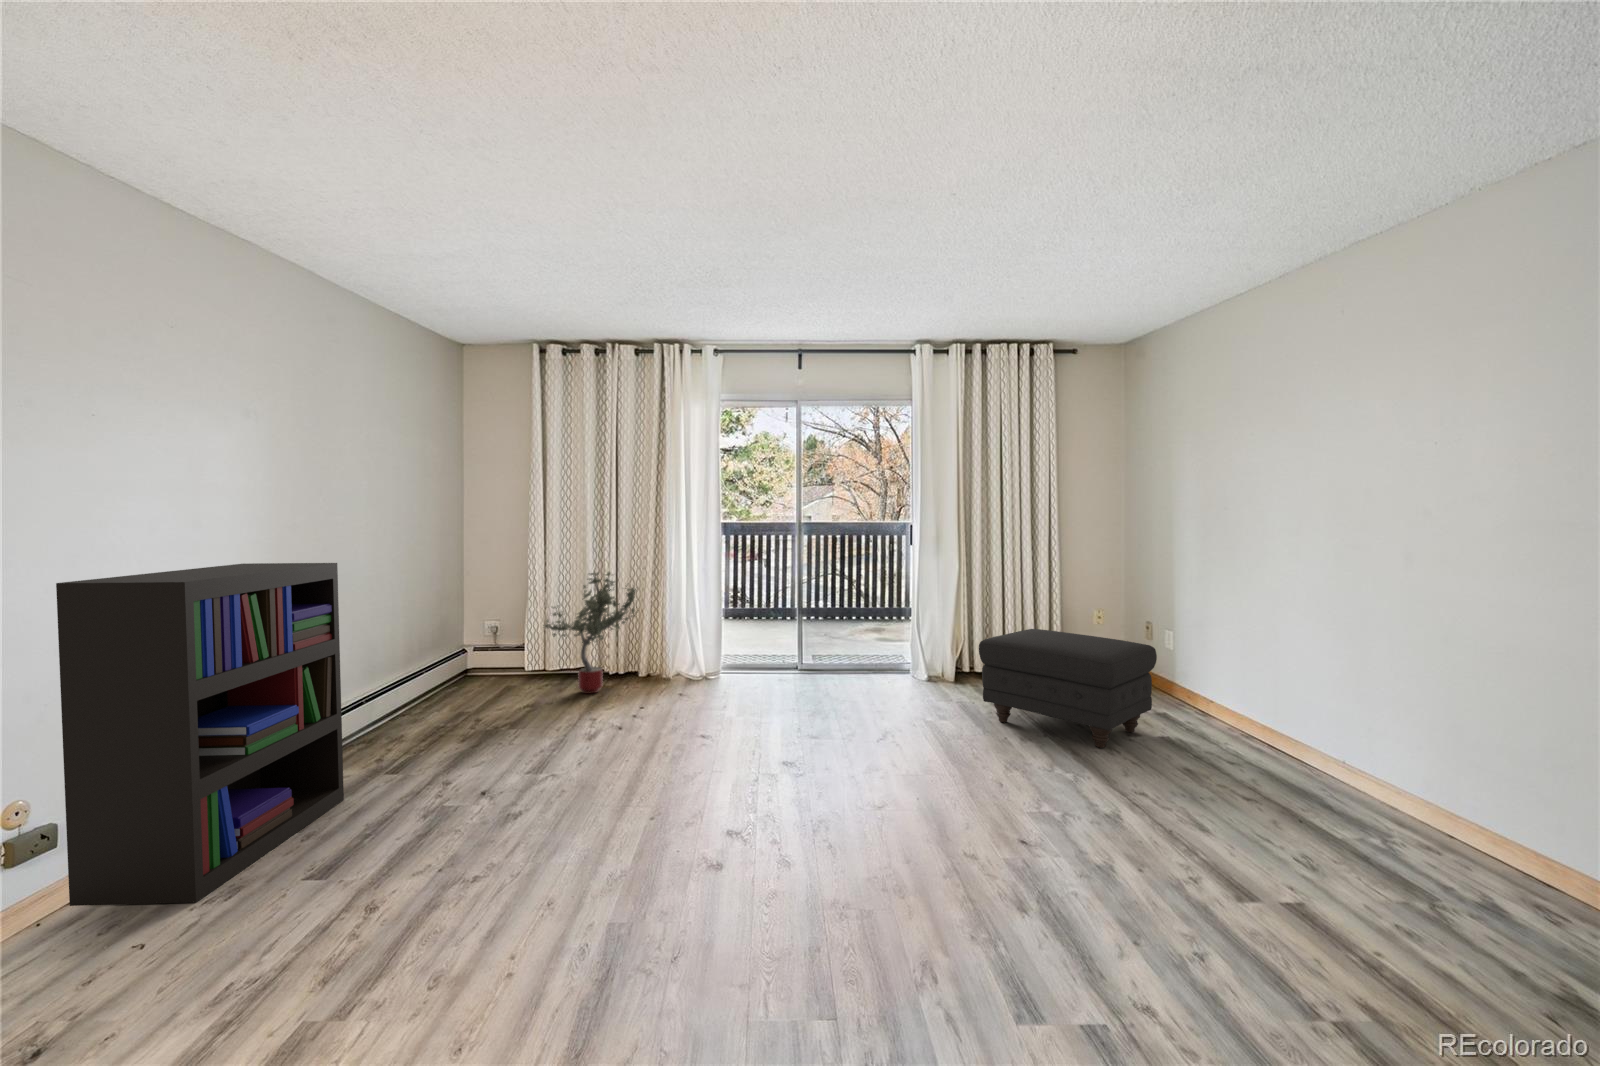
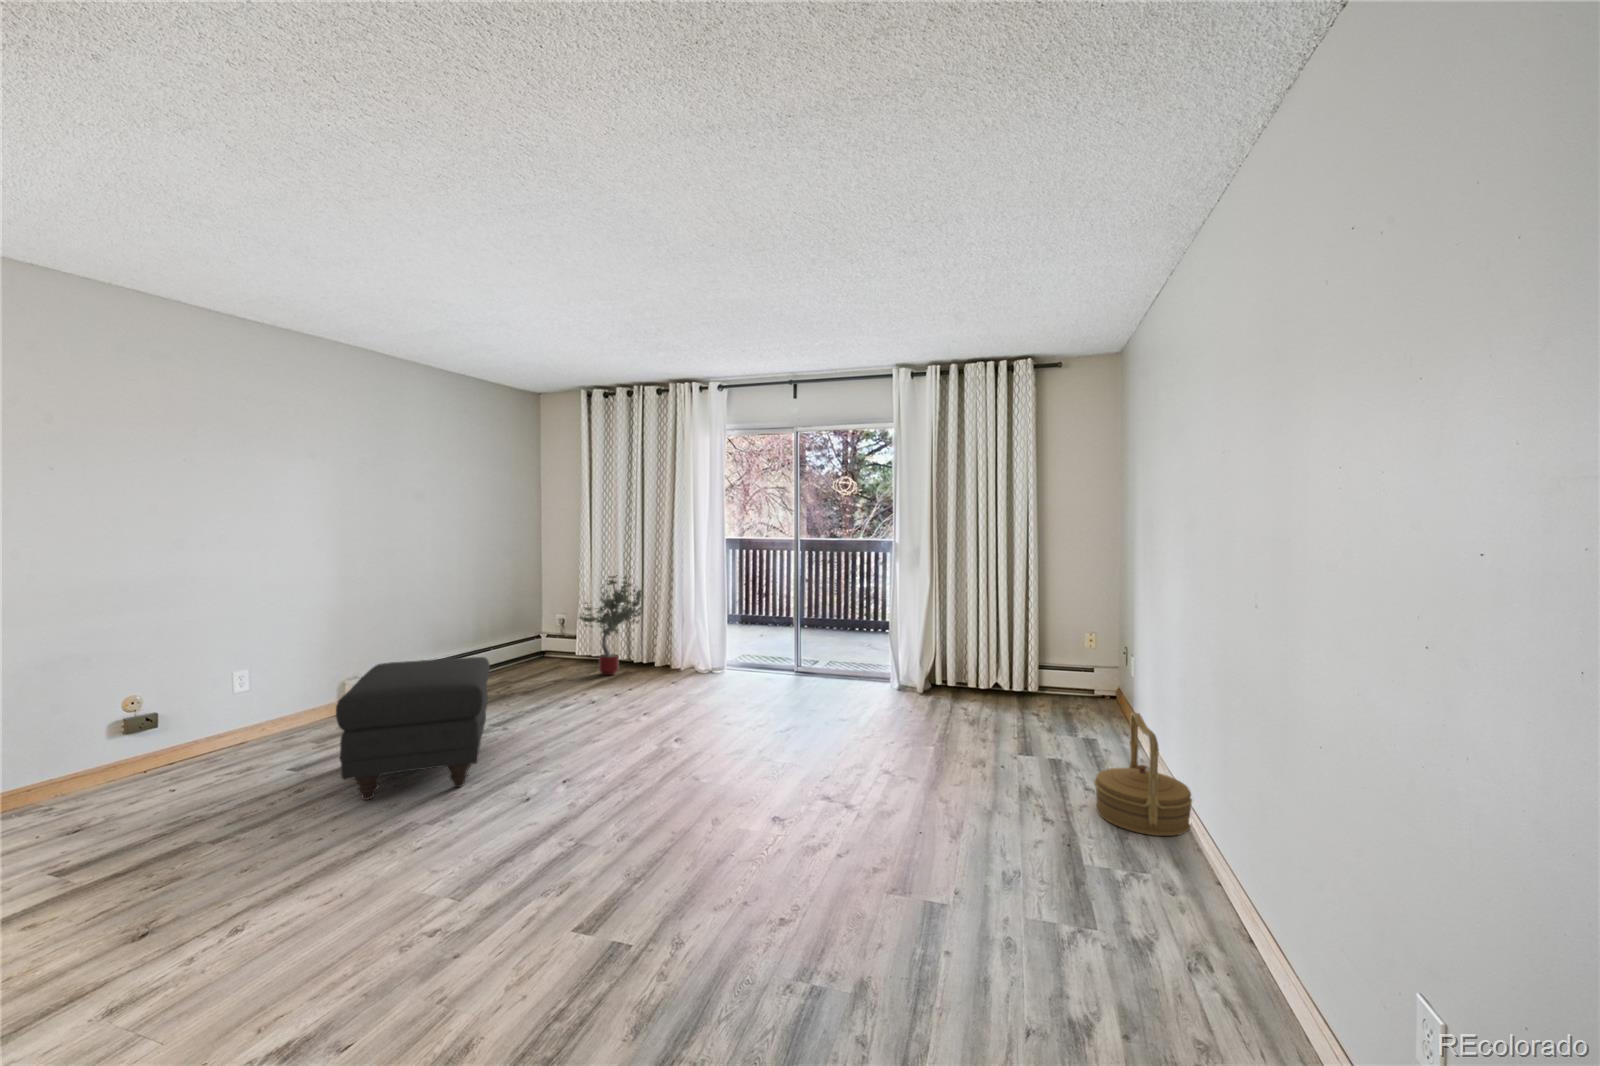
bookshelf: present [56,563,344,906] -> none [163,558,362,776]
ottoman: present [979,629,1157,748] -> present [336,657,490,800]
woven basket: none [1242,683,1341,792] -> present [1094,713,1192,836]

